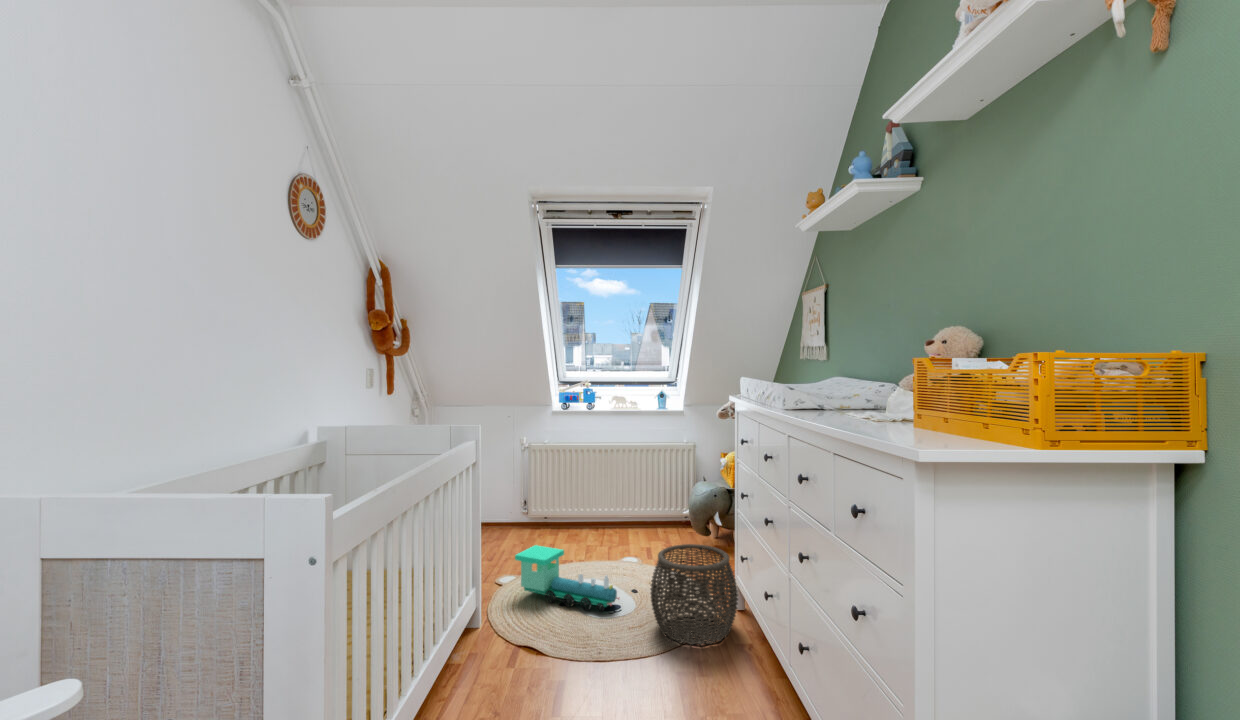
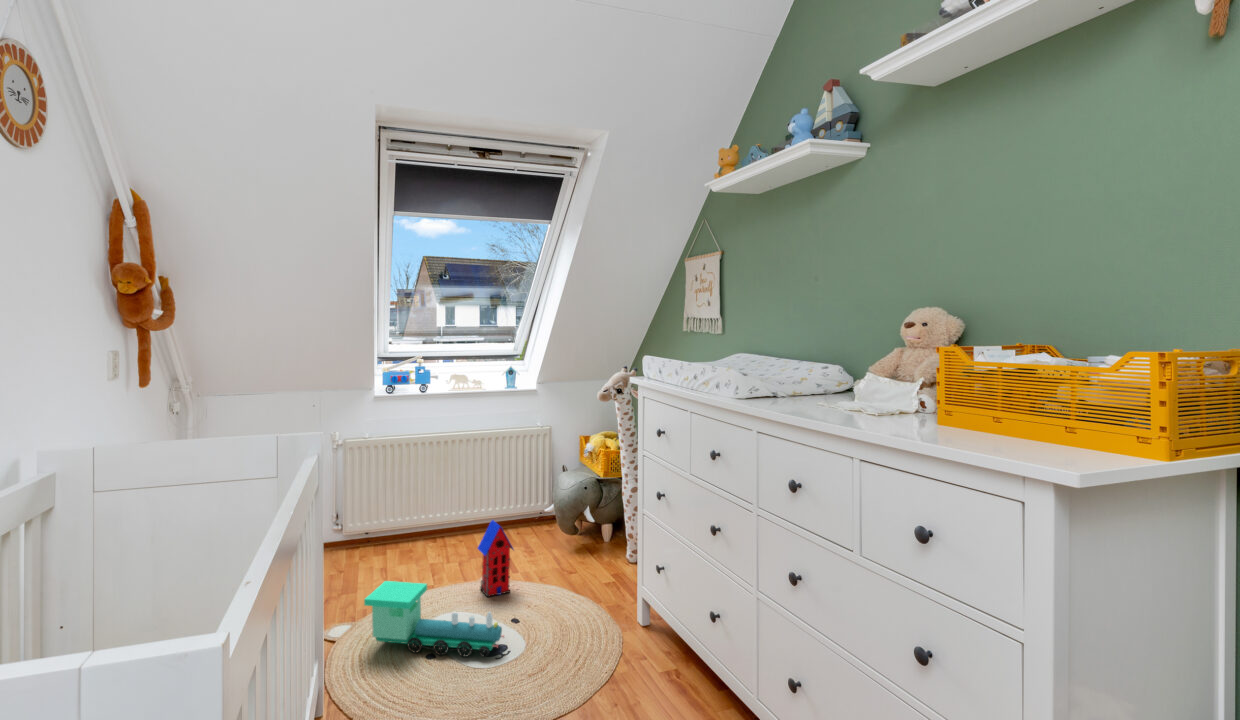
toy house: none [614,508,643,572] -> present [478,520,513,597]
woven basket: present [650,544,738,645] -> none [551,565,652,685]

